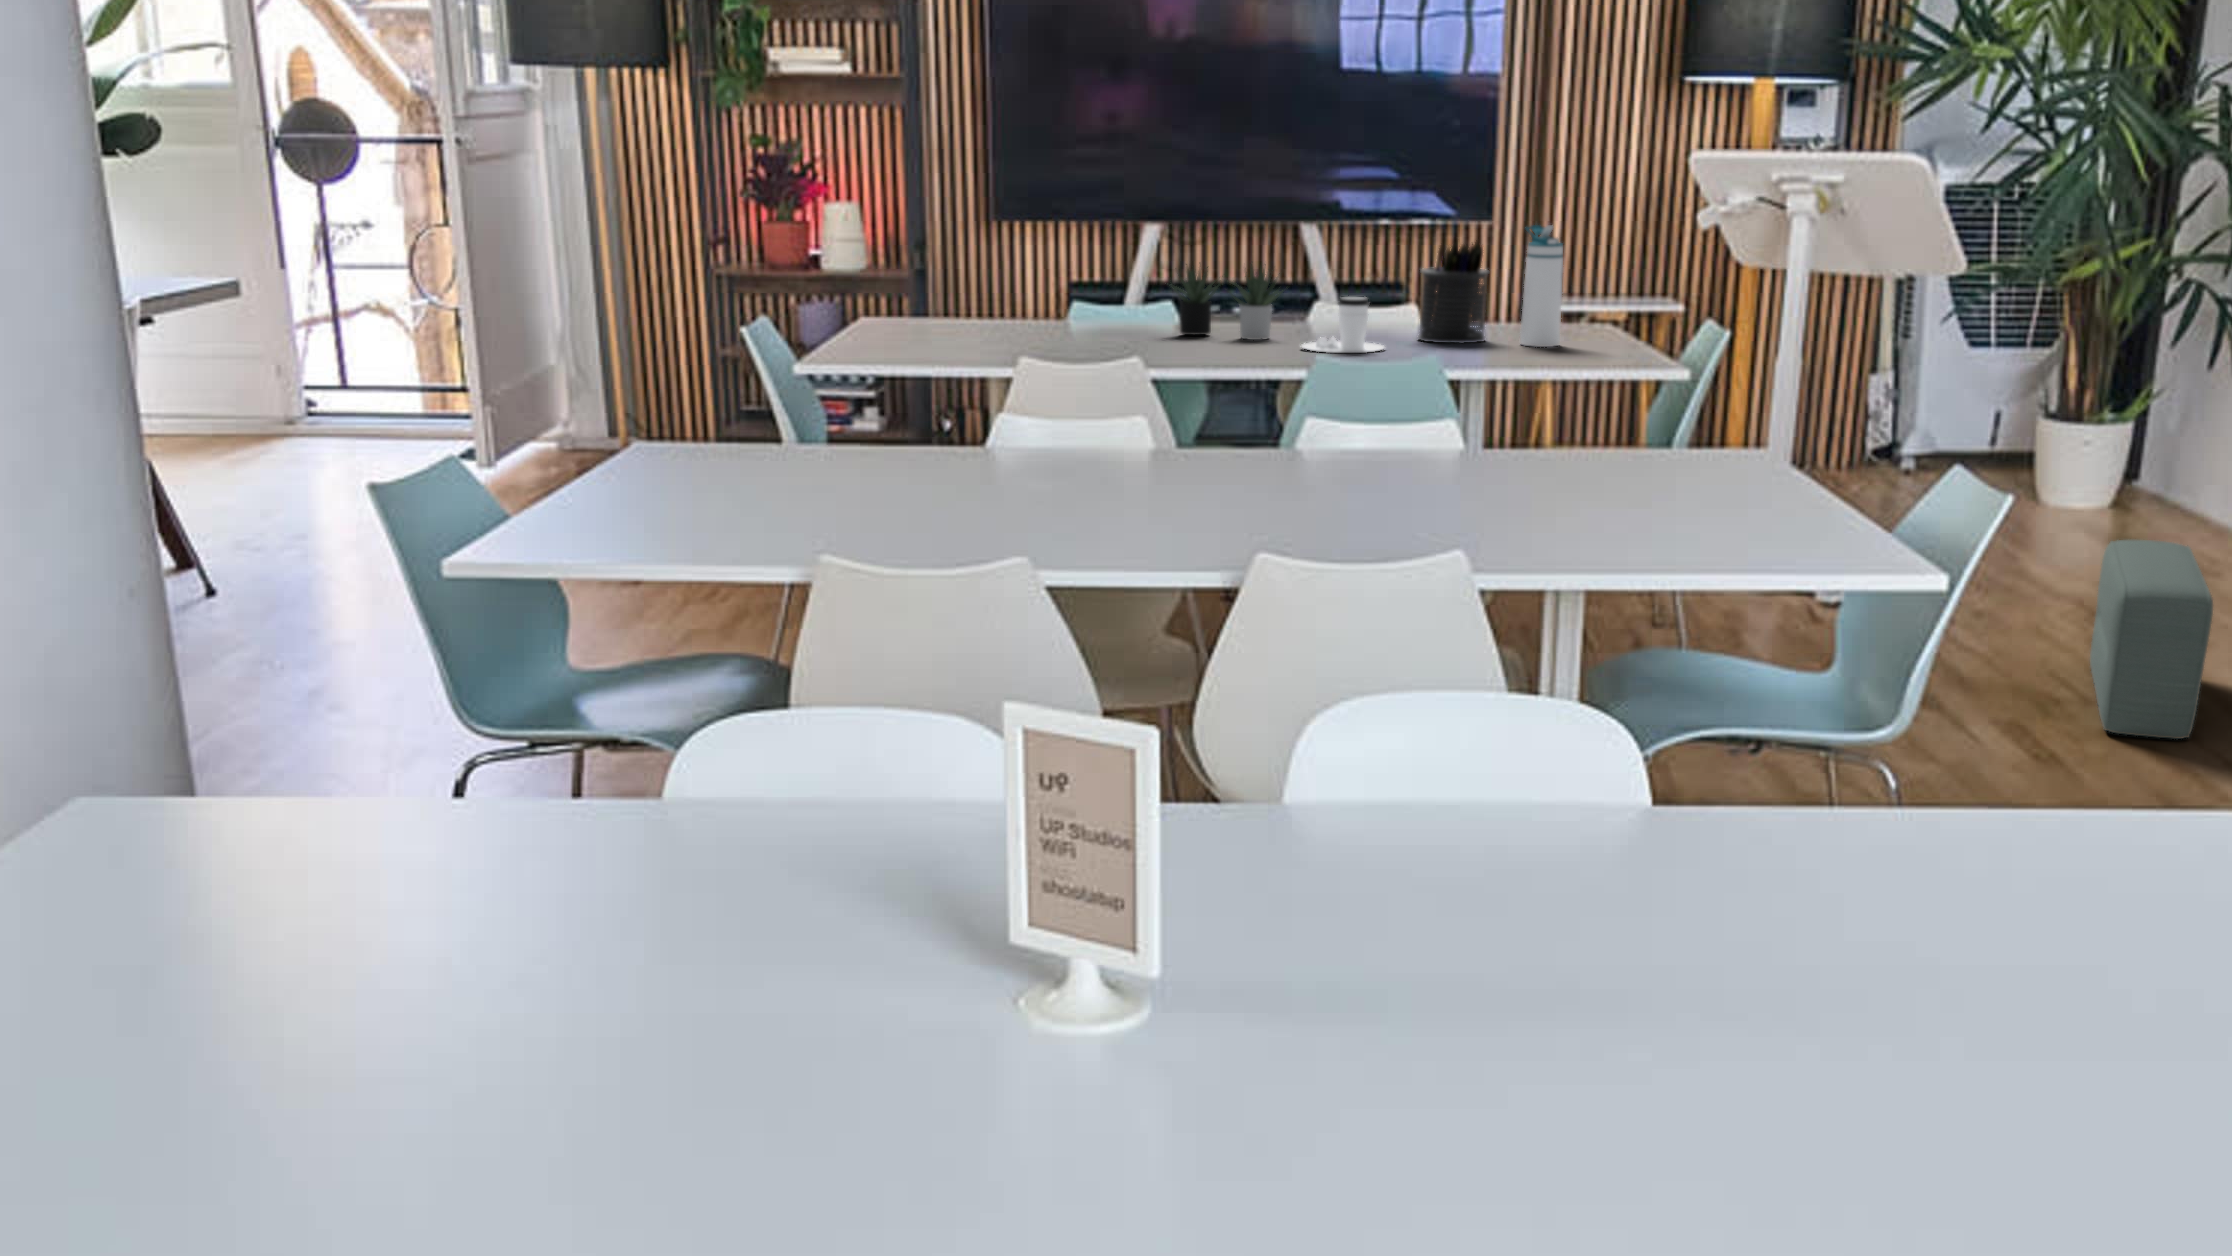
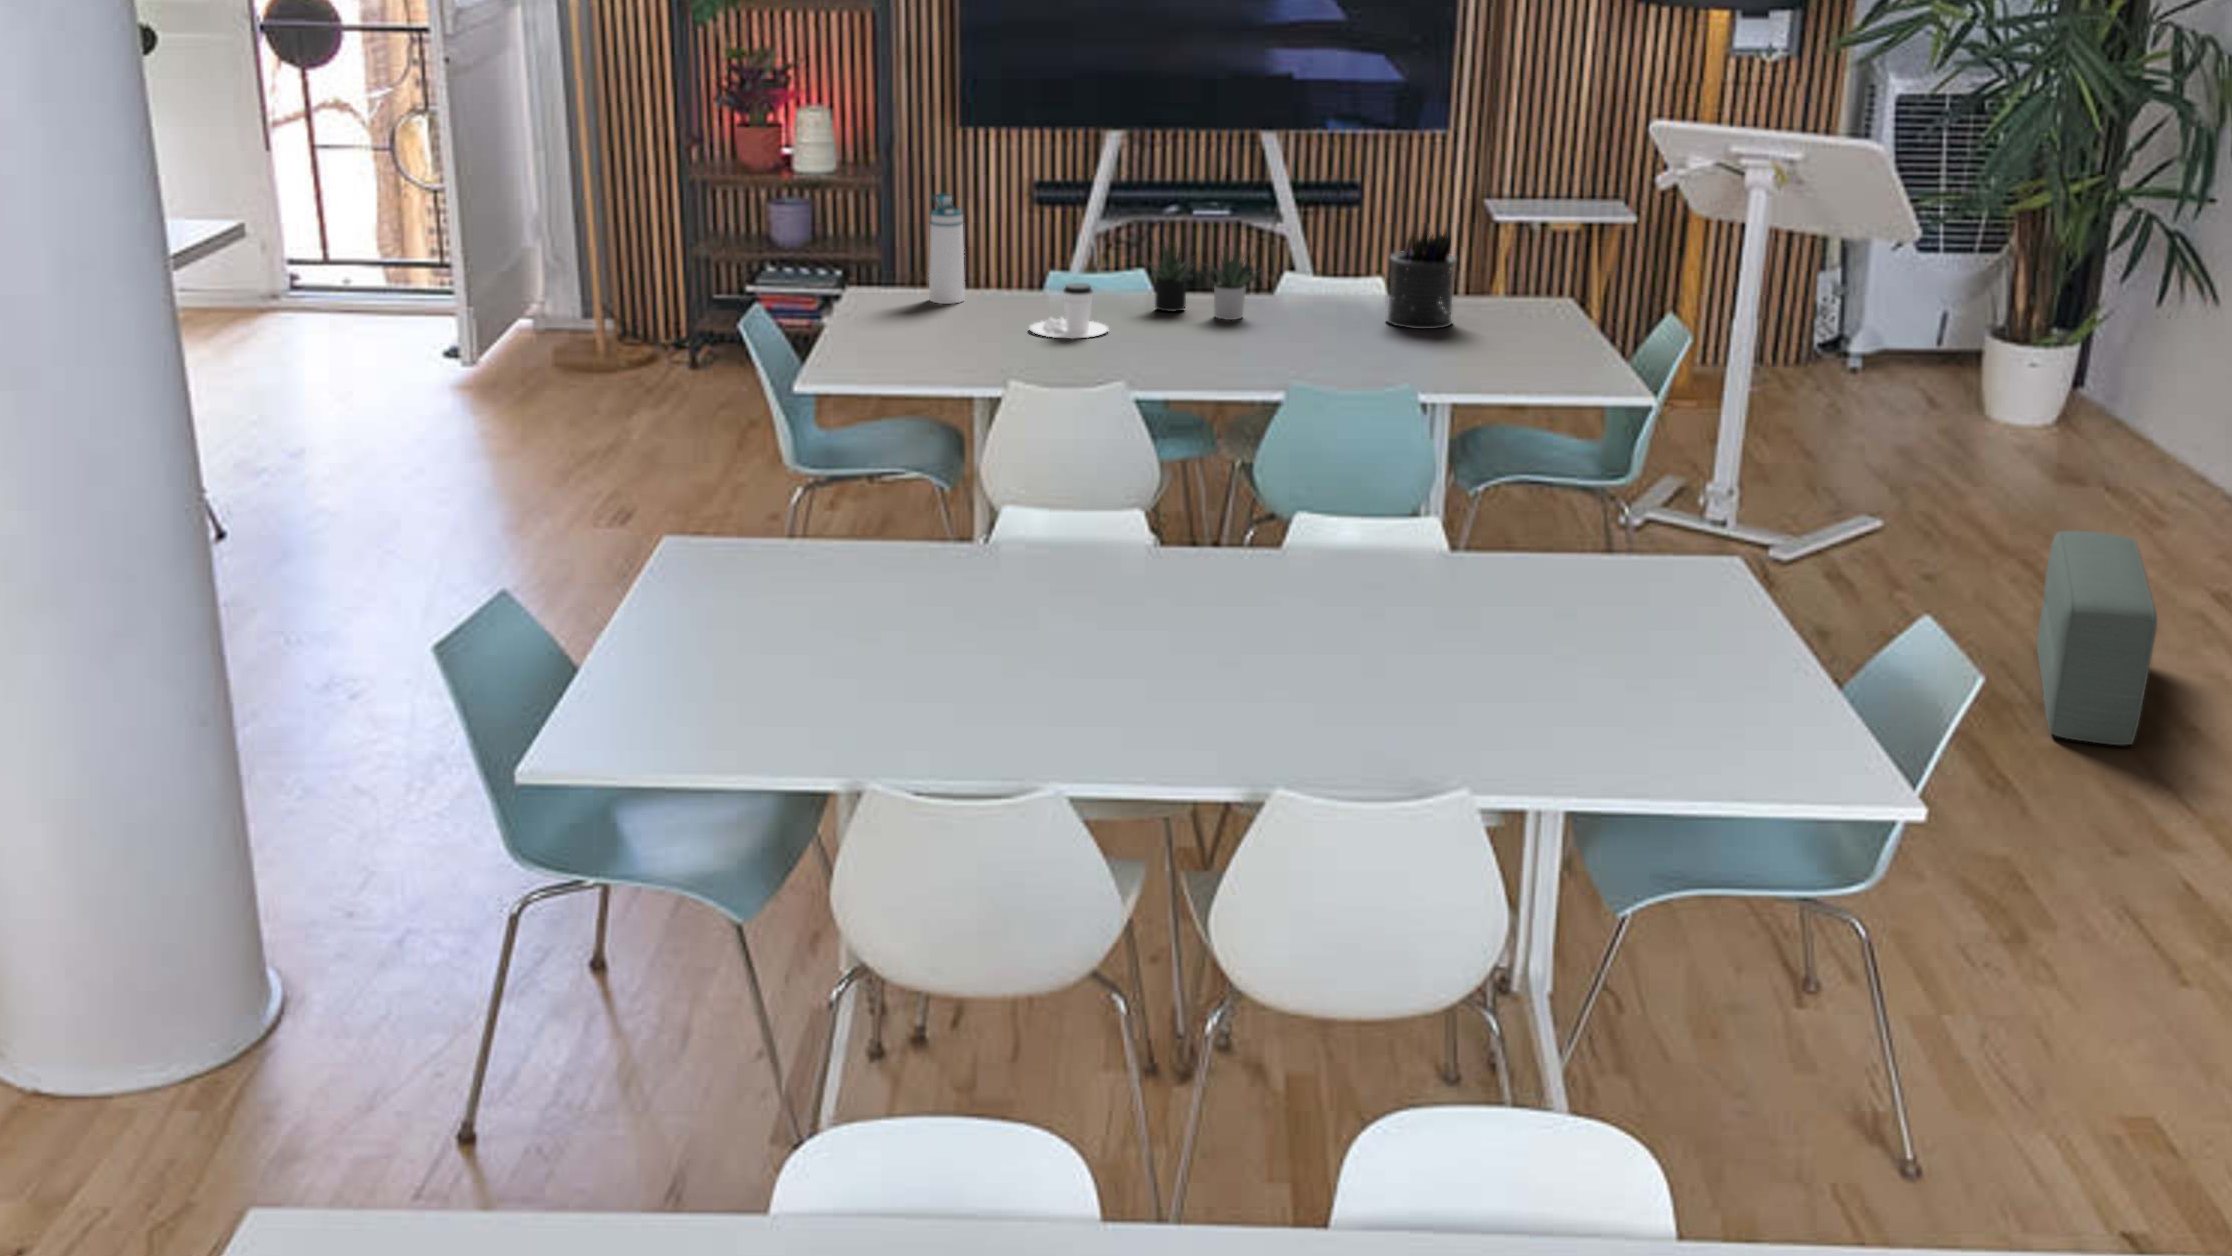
water bottle: present [1520,225,1563,347] -> present [929,194,965,304]
coffee cup: present [1301,297,1384,353] -> present [1030,283,1109,339]

